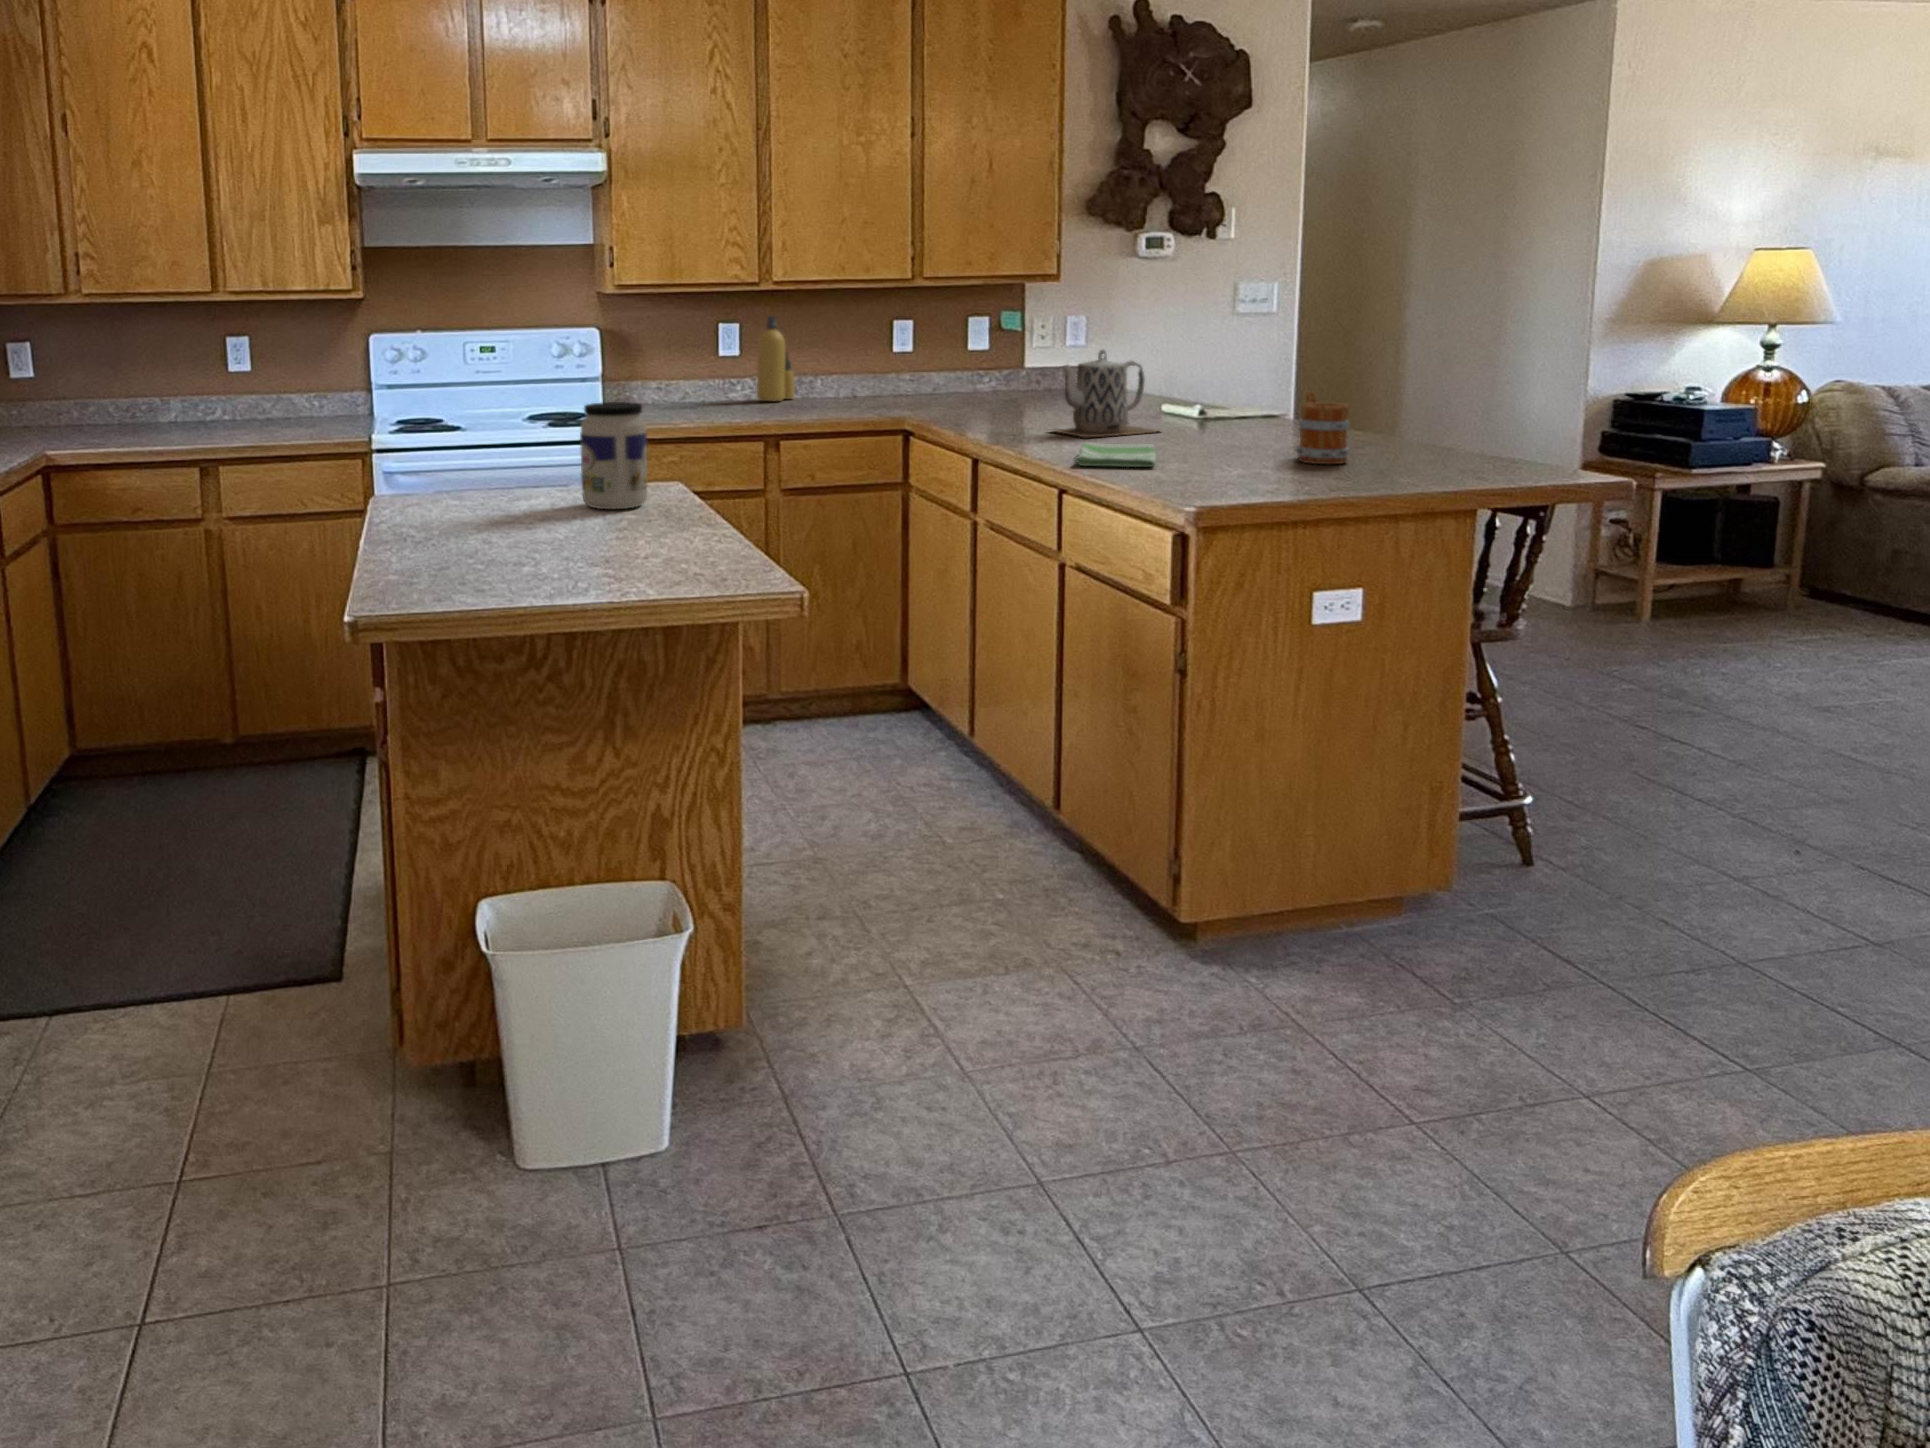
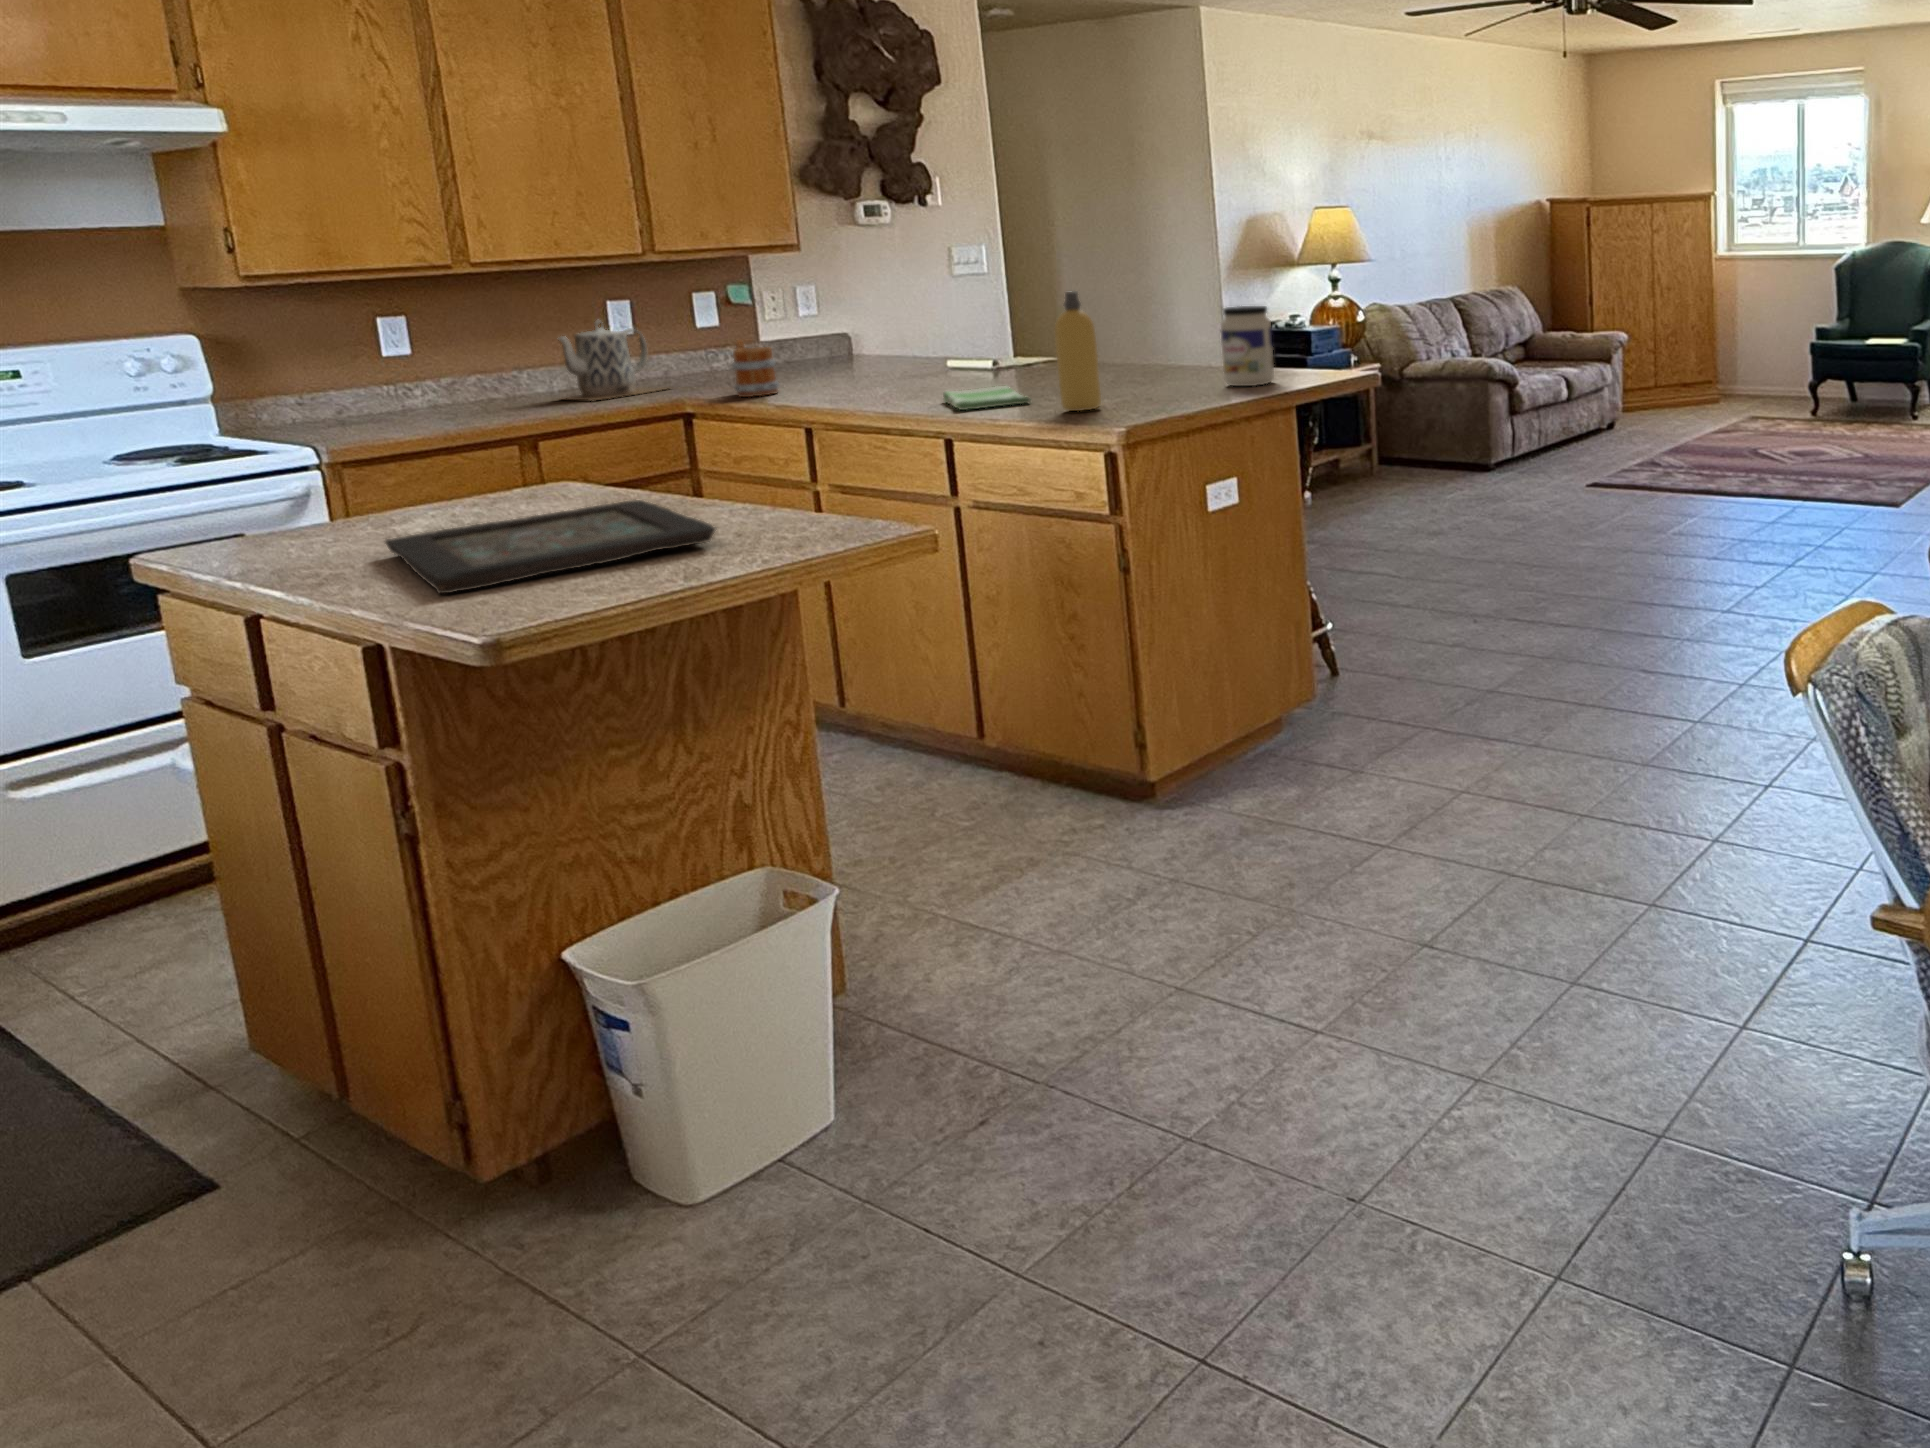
bottle: present [757,316,795,401] -> present [1055,291,1101,411]
teapot: present [1054,350,1157,437] -> present [559,320,662,400]
mug: present [1296,391,1350,464] -> present [732,340,779,397]
jar: present [580,402,647,509] -> present [1221,306,1274,386]
decorative tray: none [443,516,676,576] -> present [385,500,716,594]

